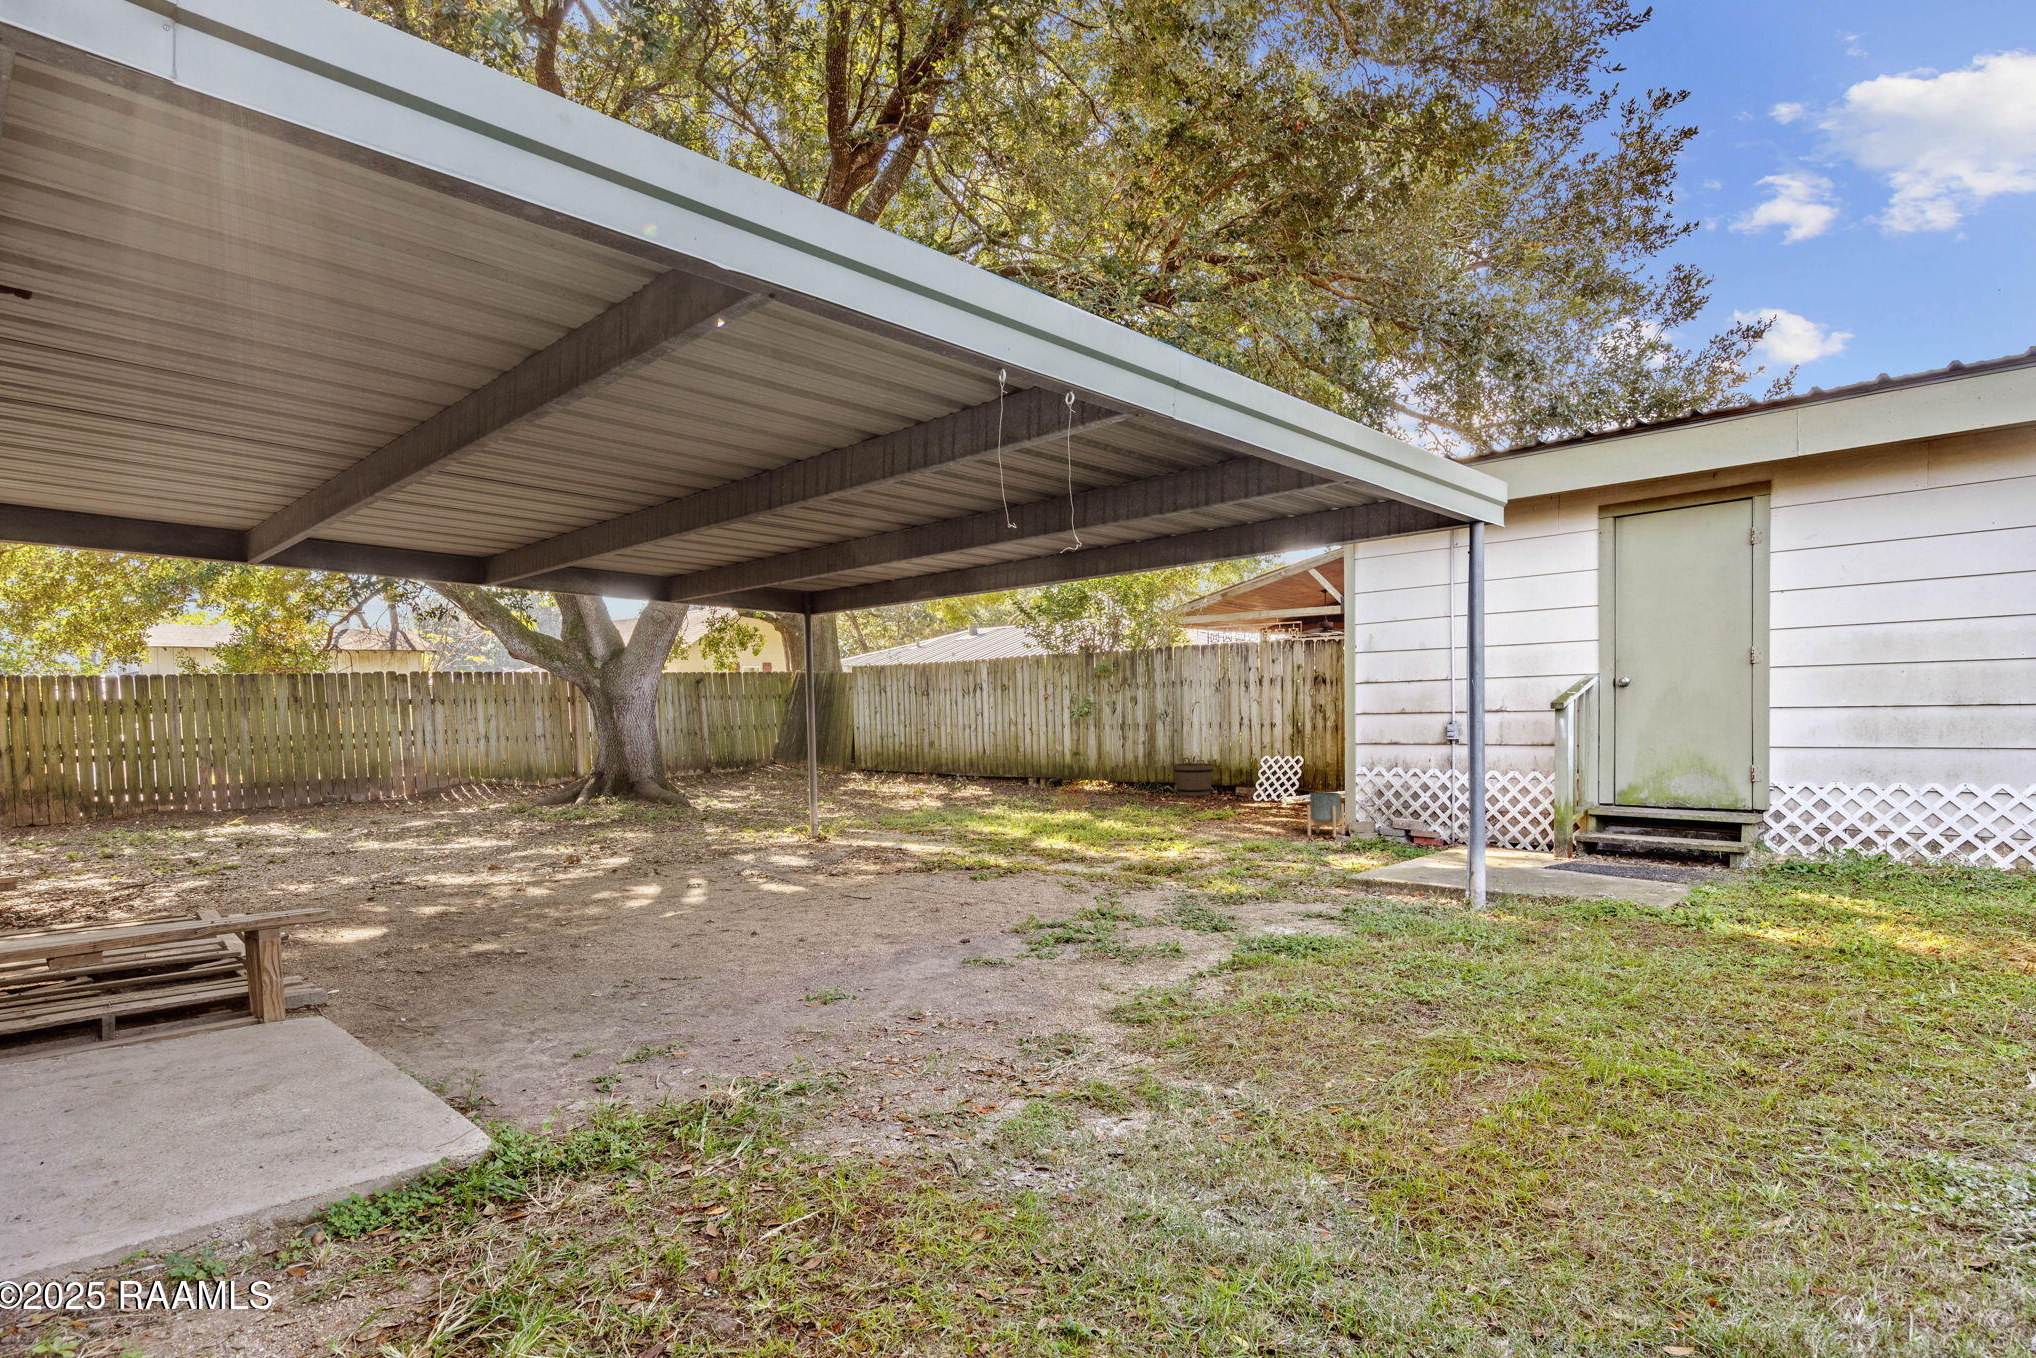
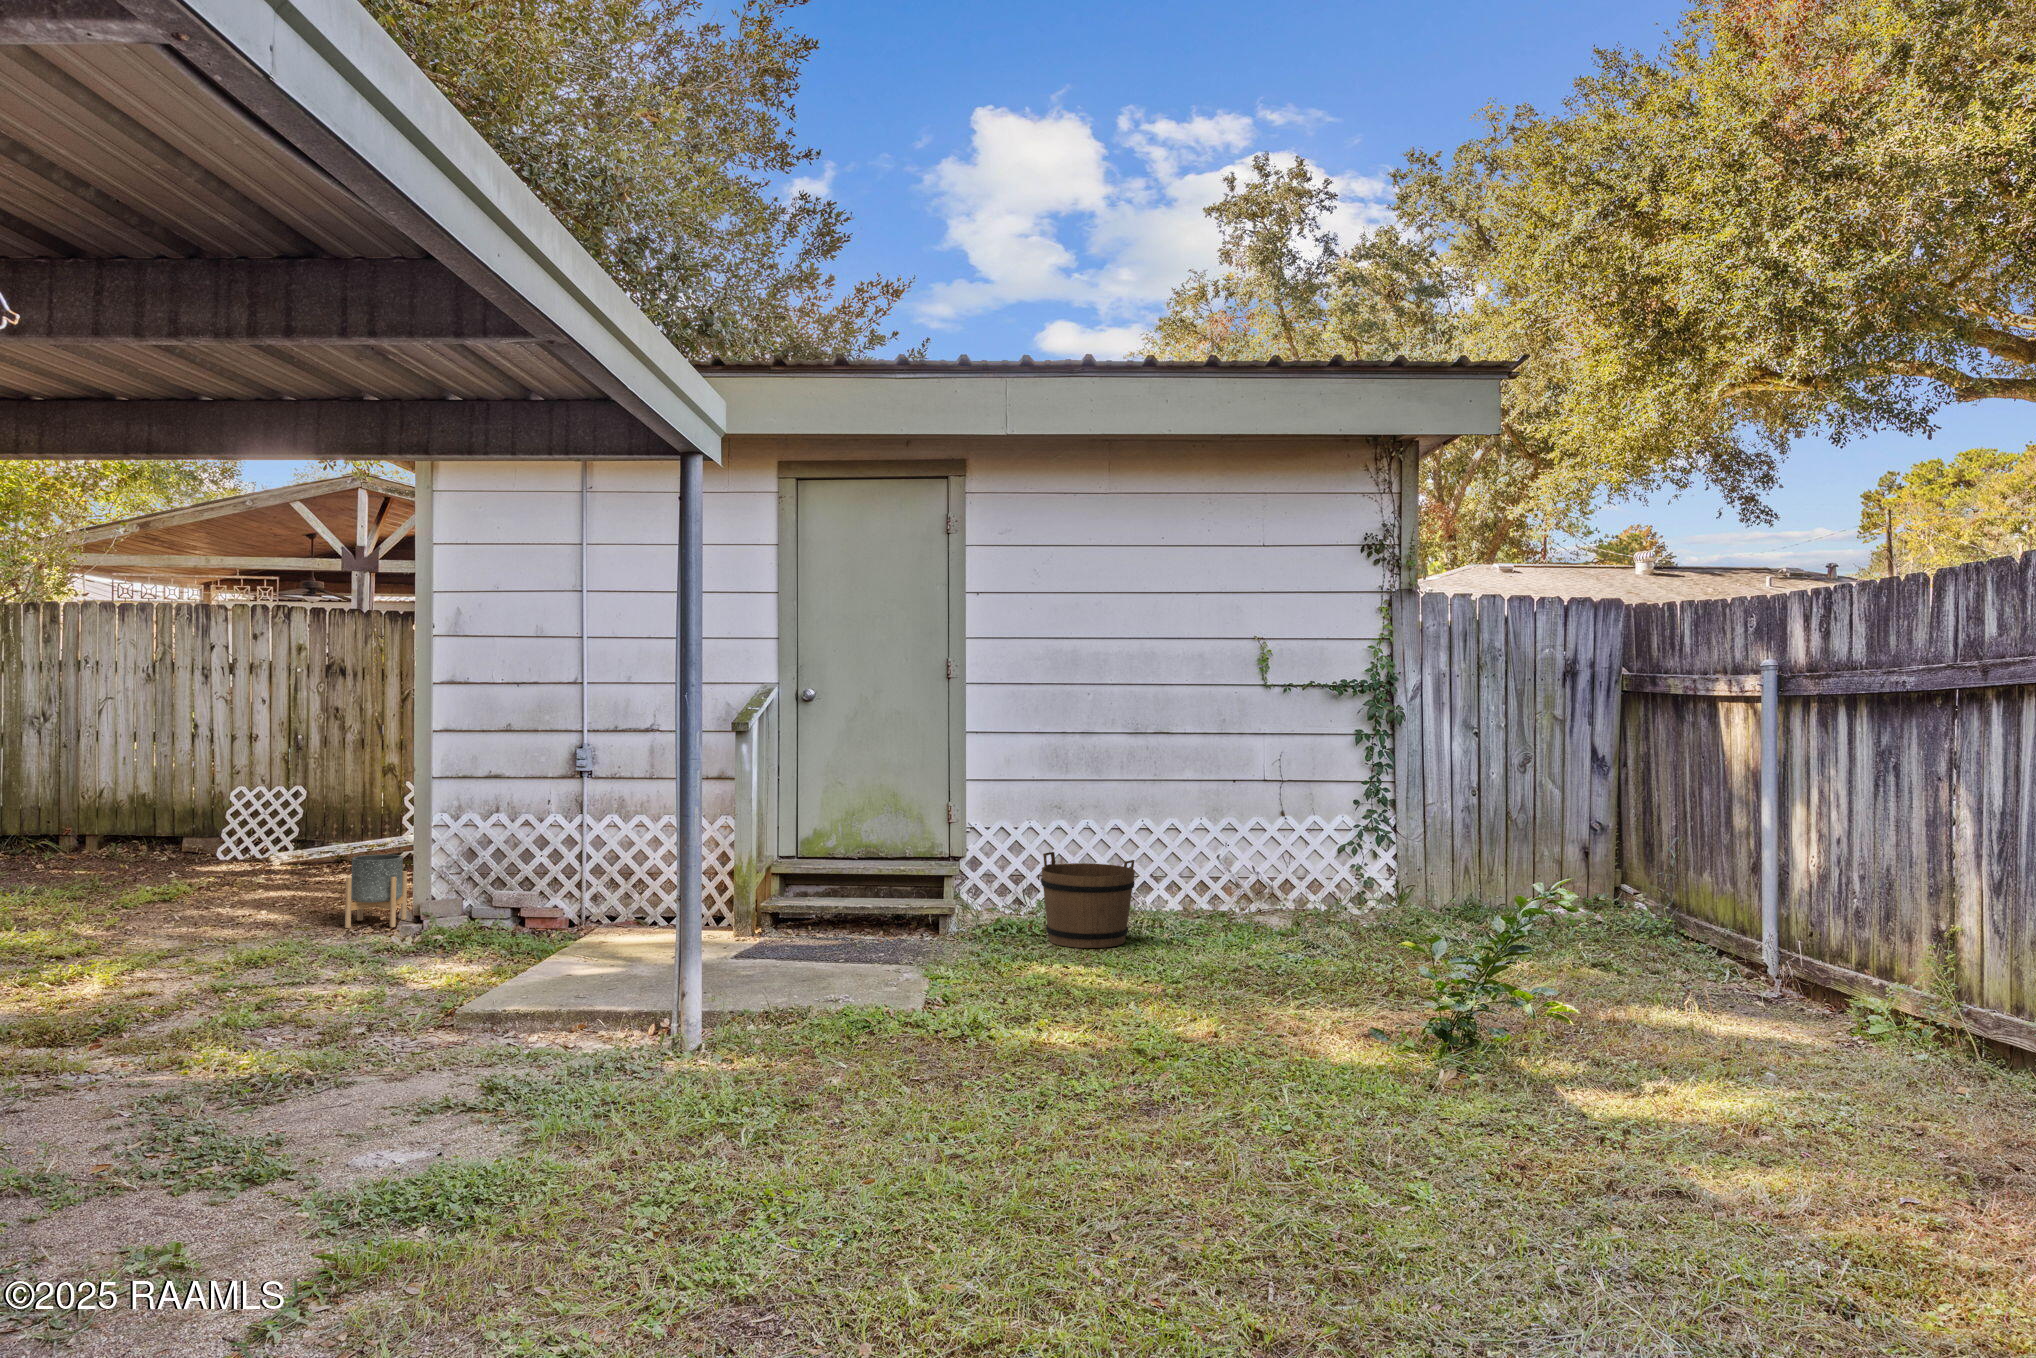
bucket: present [1174,758,1213,796] -> present [1041,852,1135,948]

